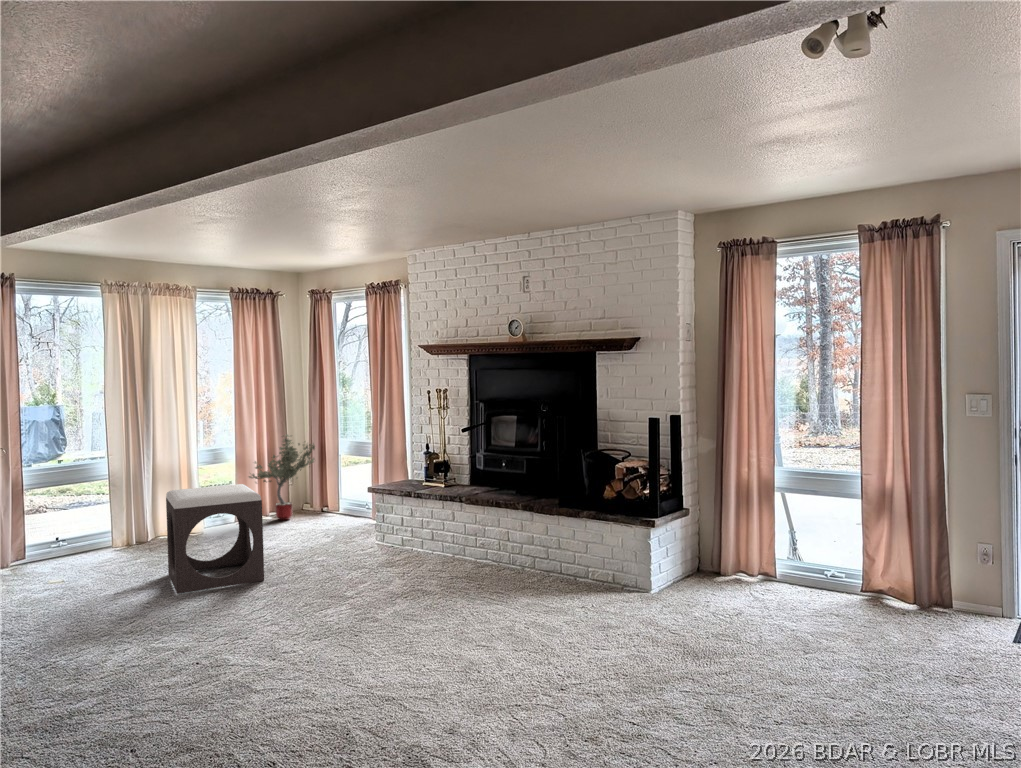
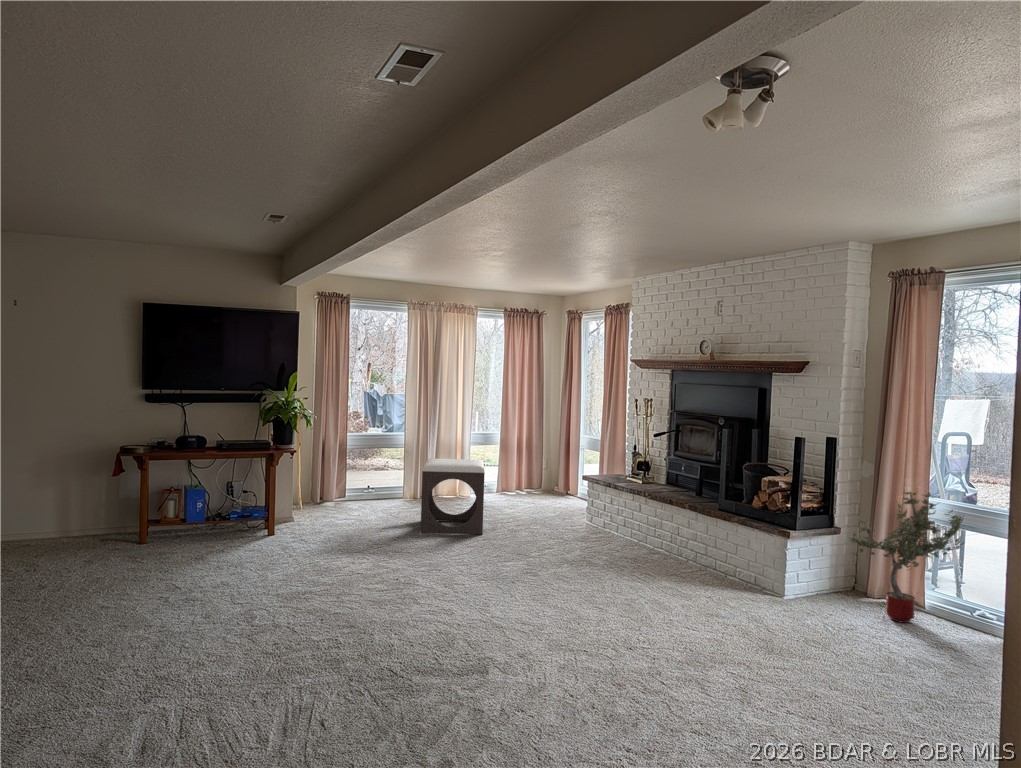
potted tree: present [249,434,315,520] -> present [851,492,964,623]

